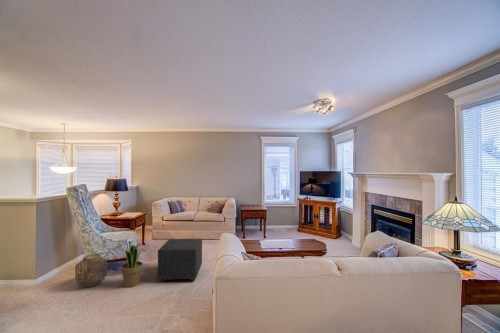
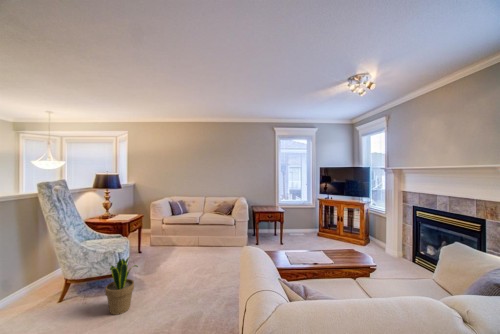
ottoman: present [158,239,202,282] -> none [154,248,210,306]
woven basket: present [75,254,107,288] -> none [45,270,89,315]

